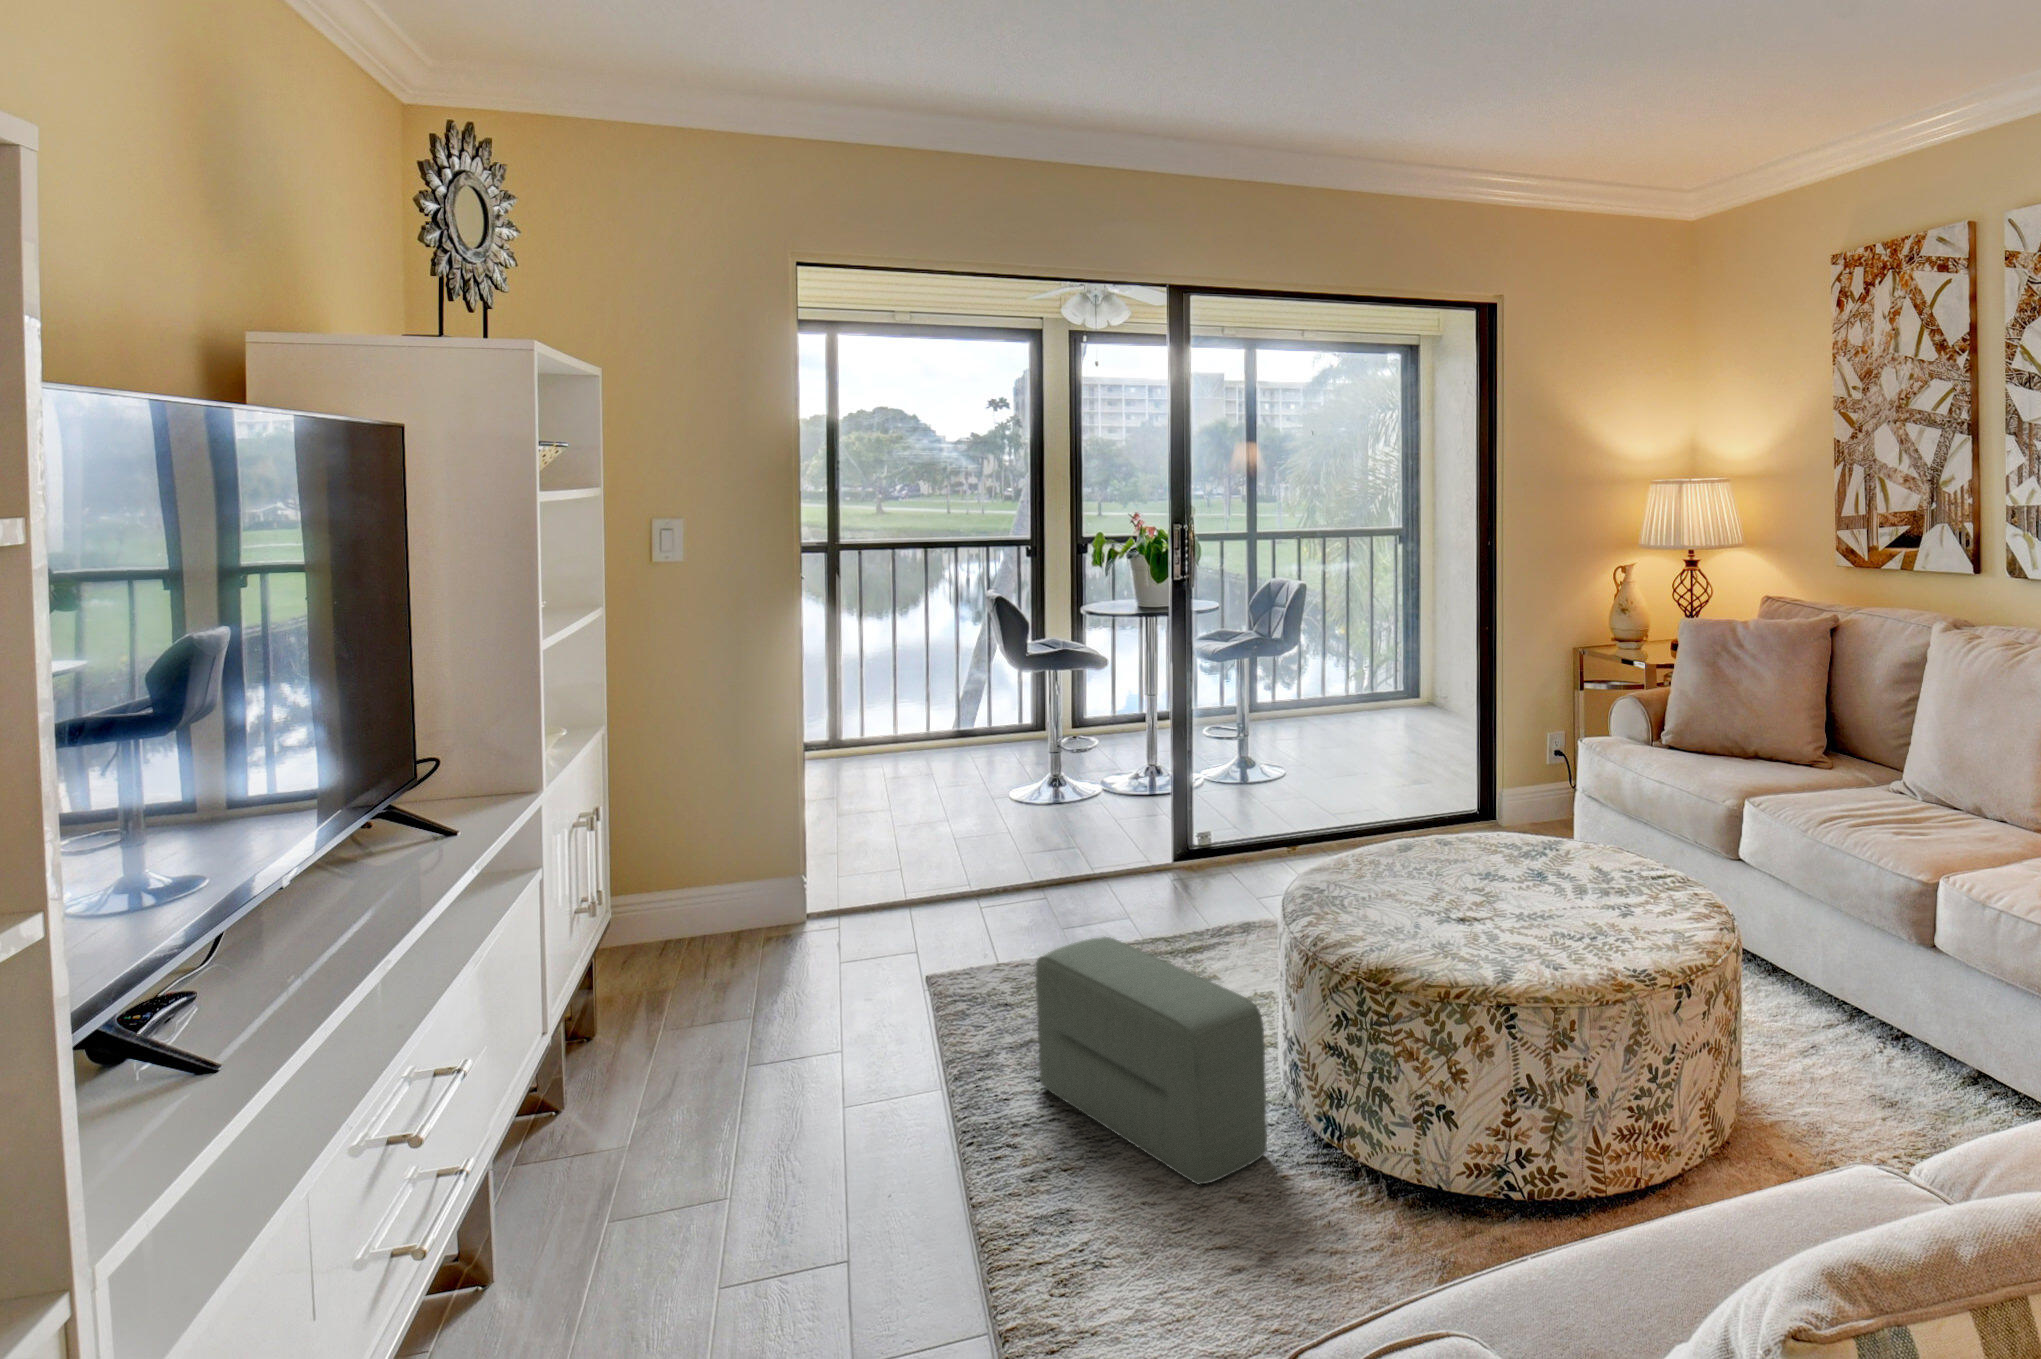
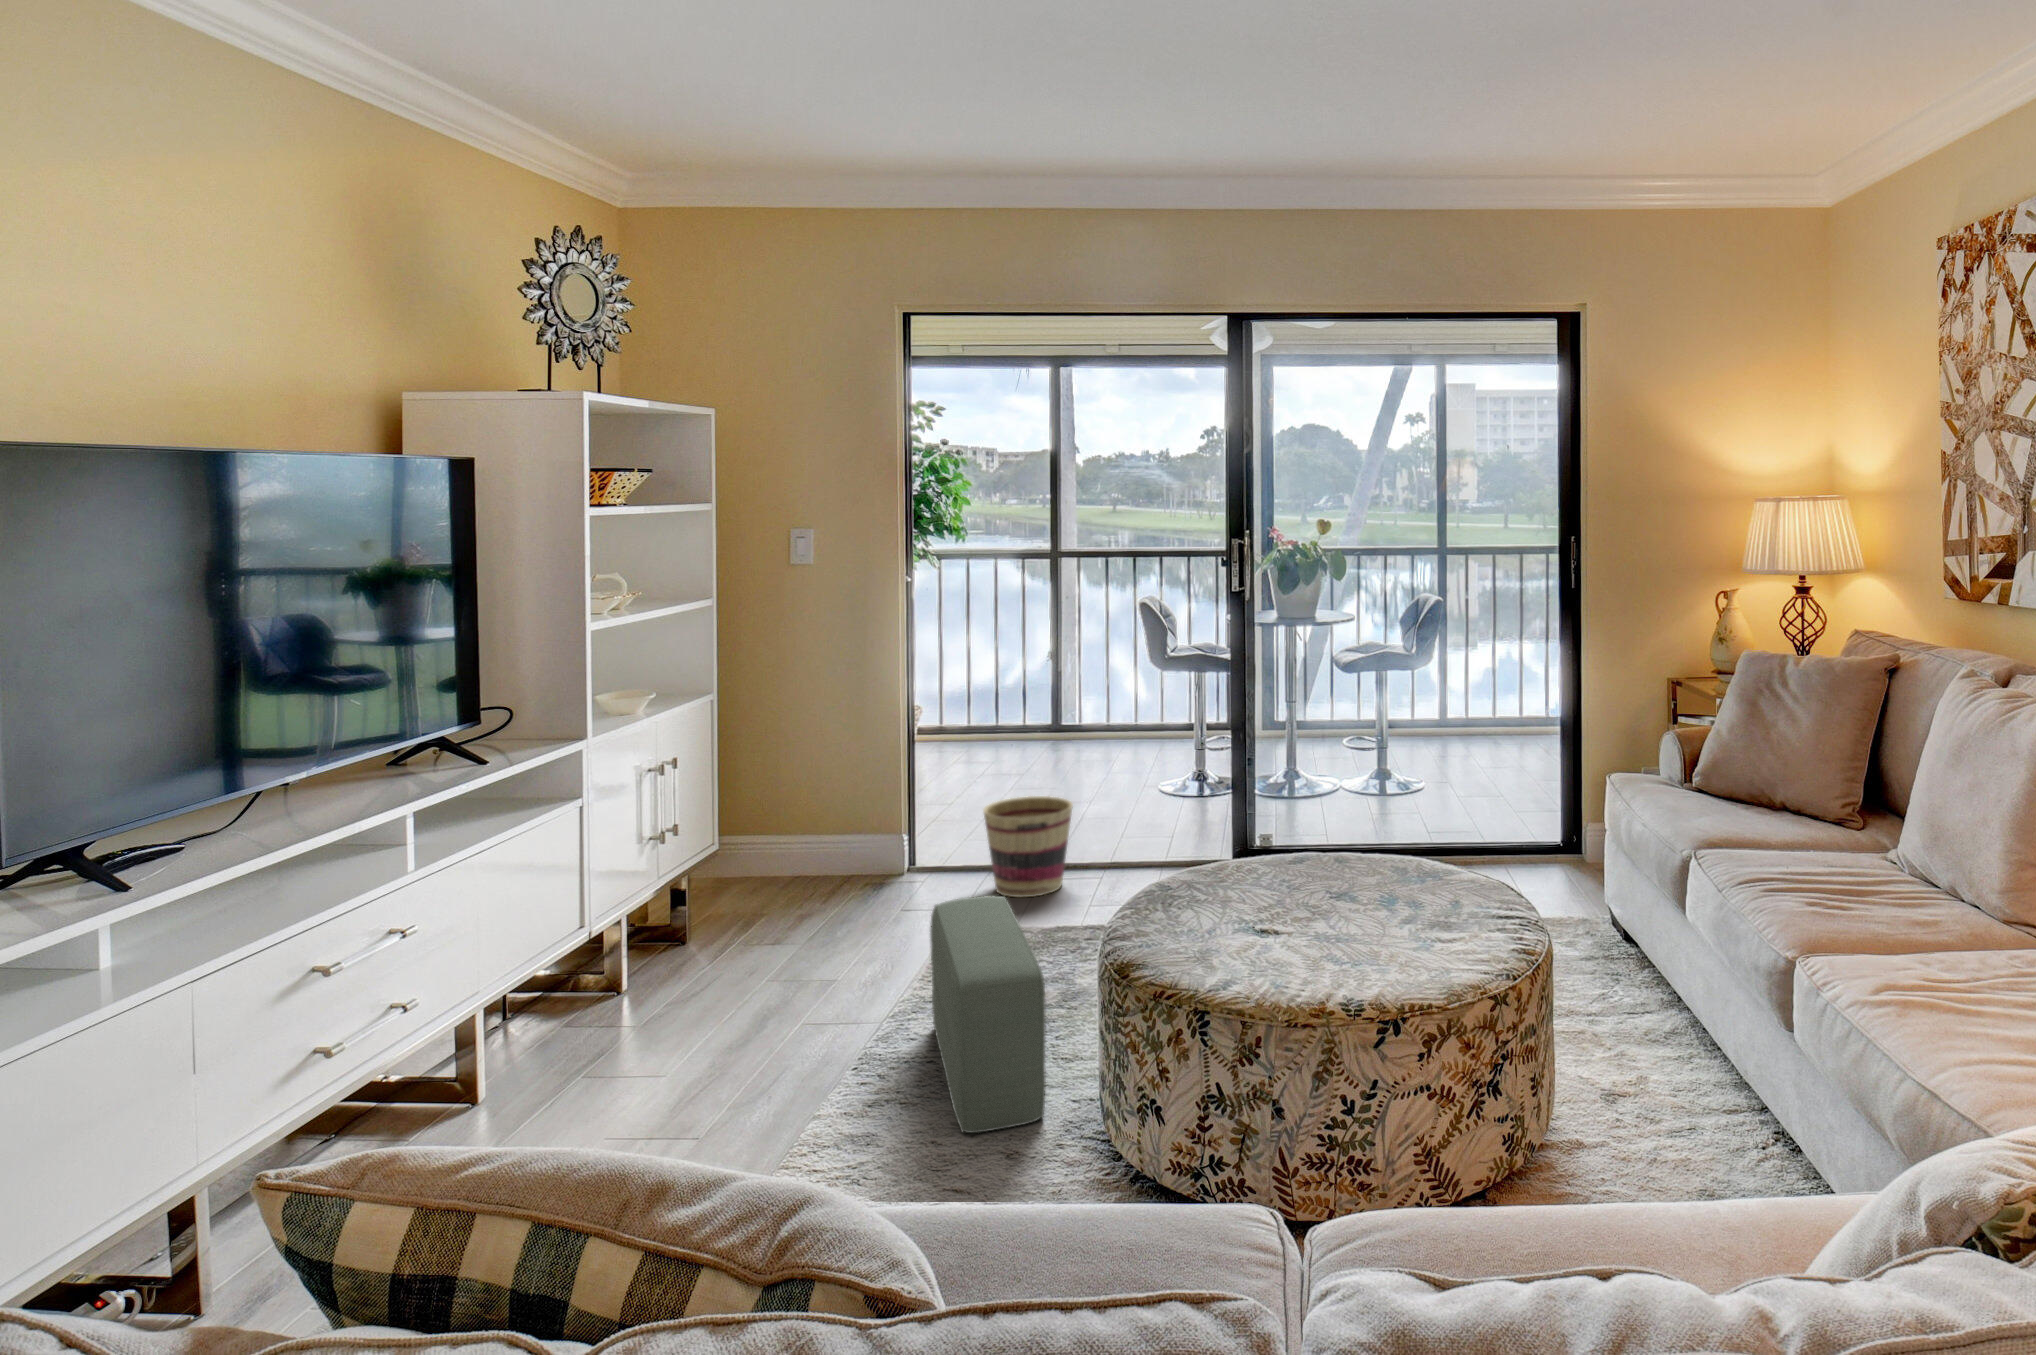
basket: none [923,831,1022,945] -> present [983,796,1073,897]

